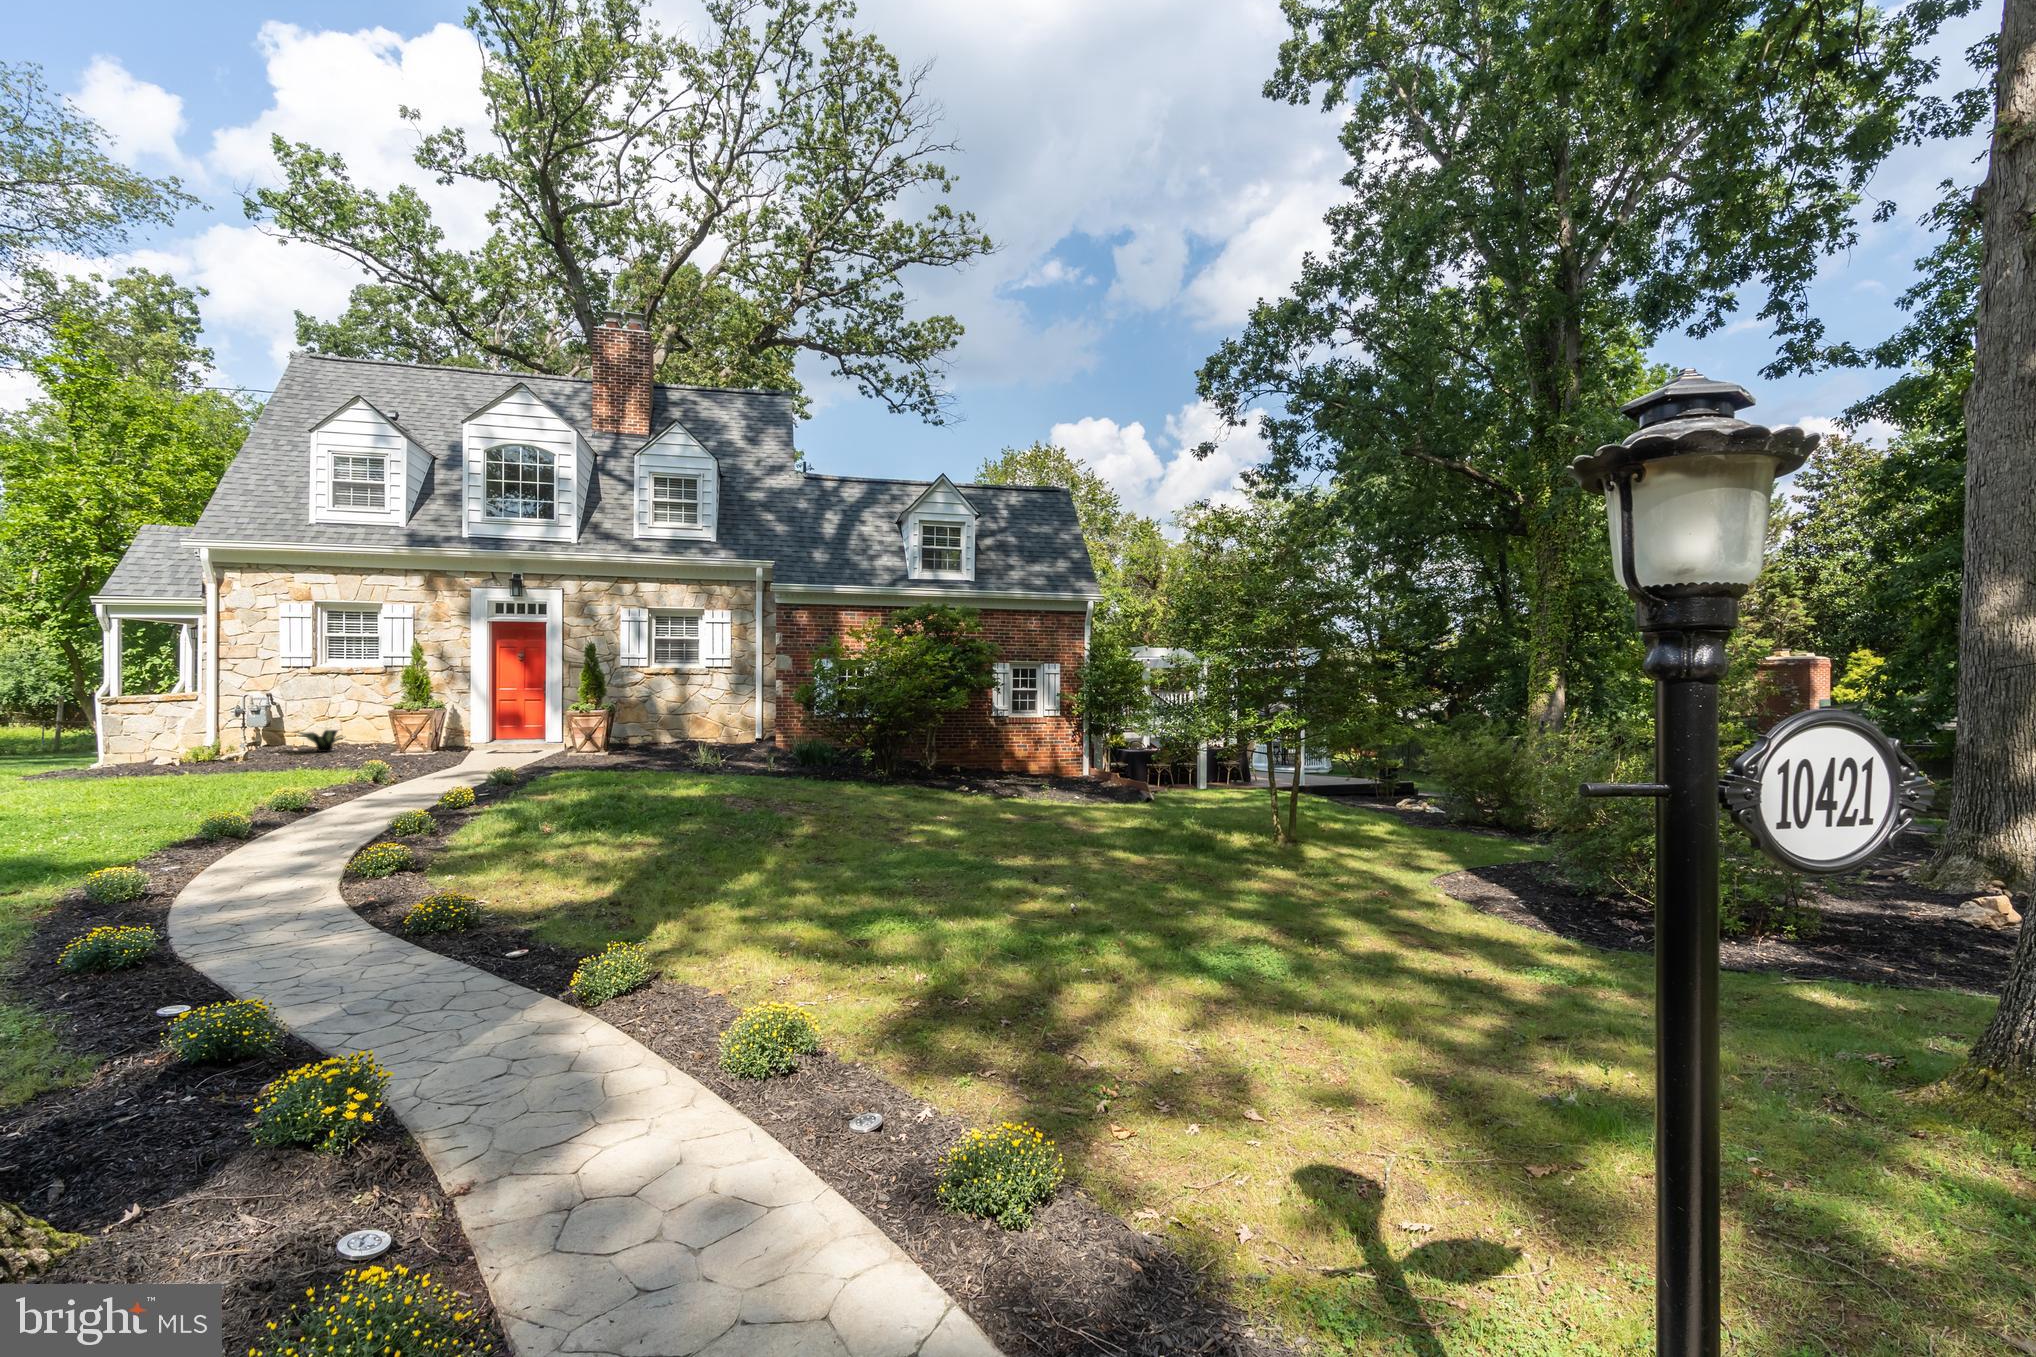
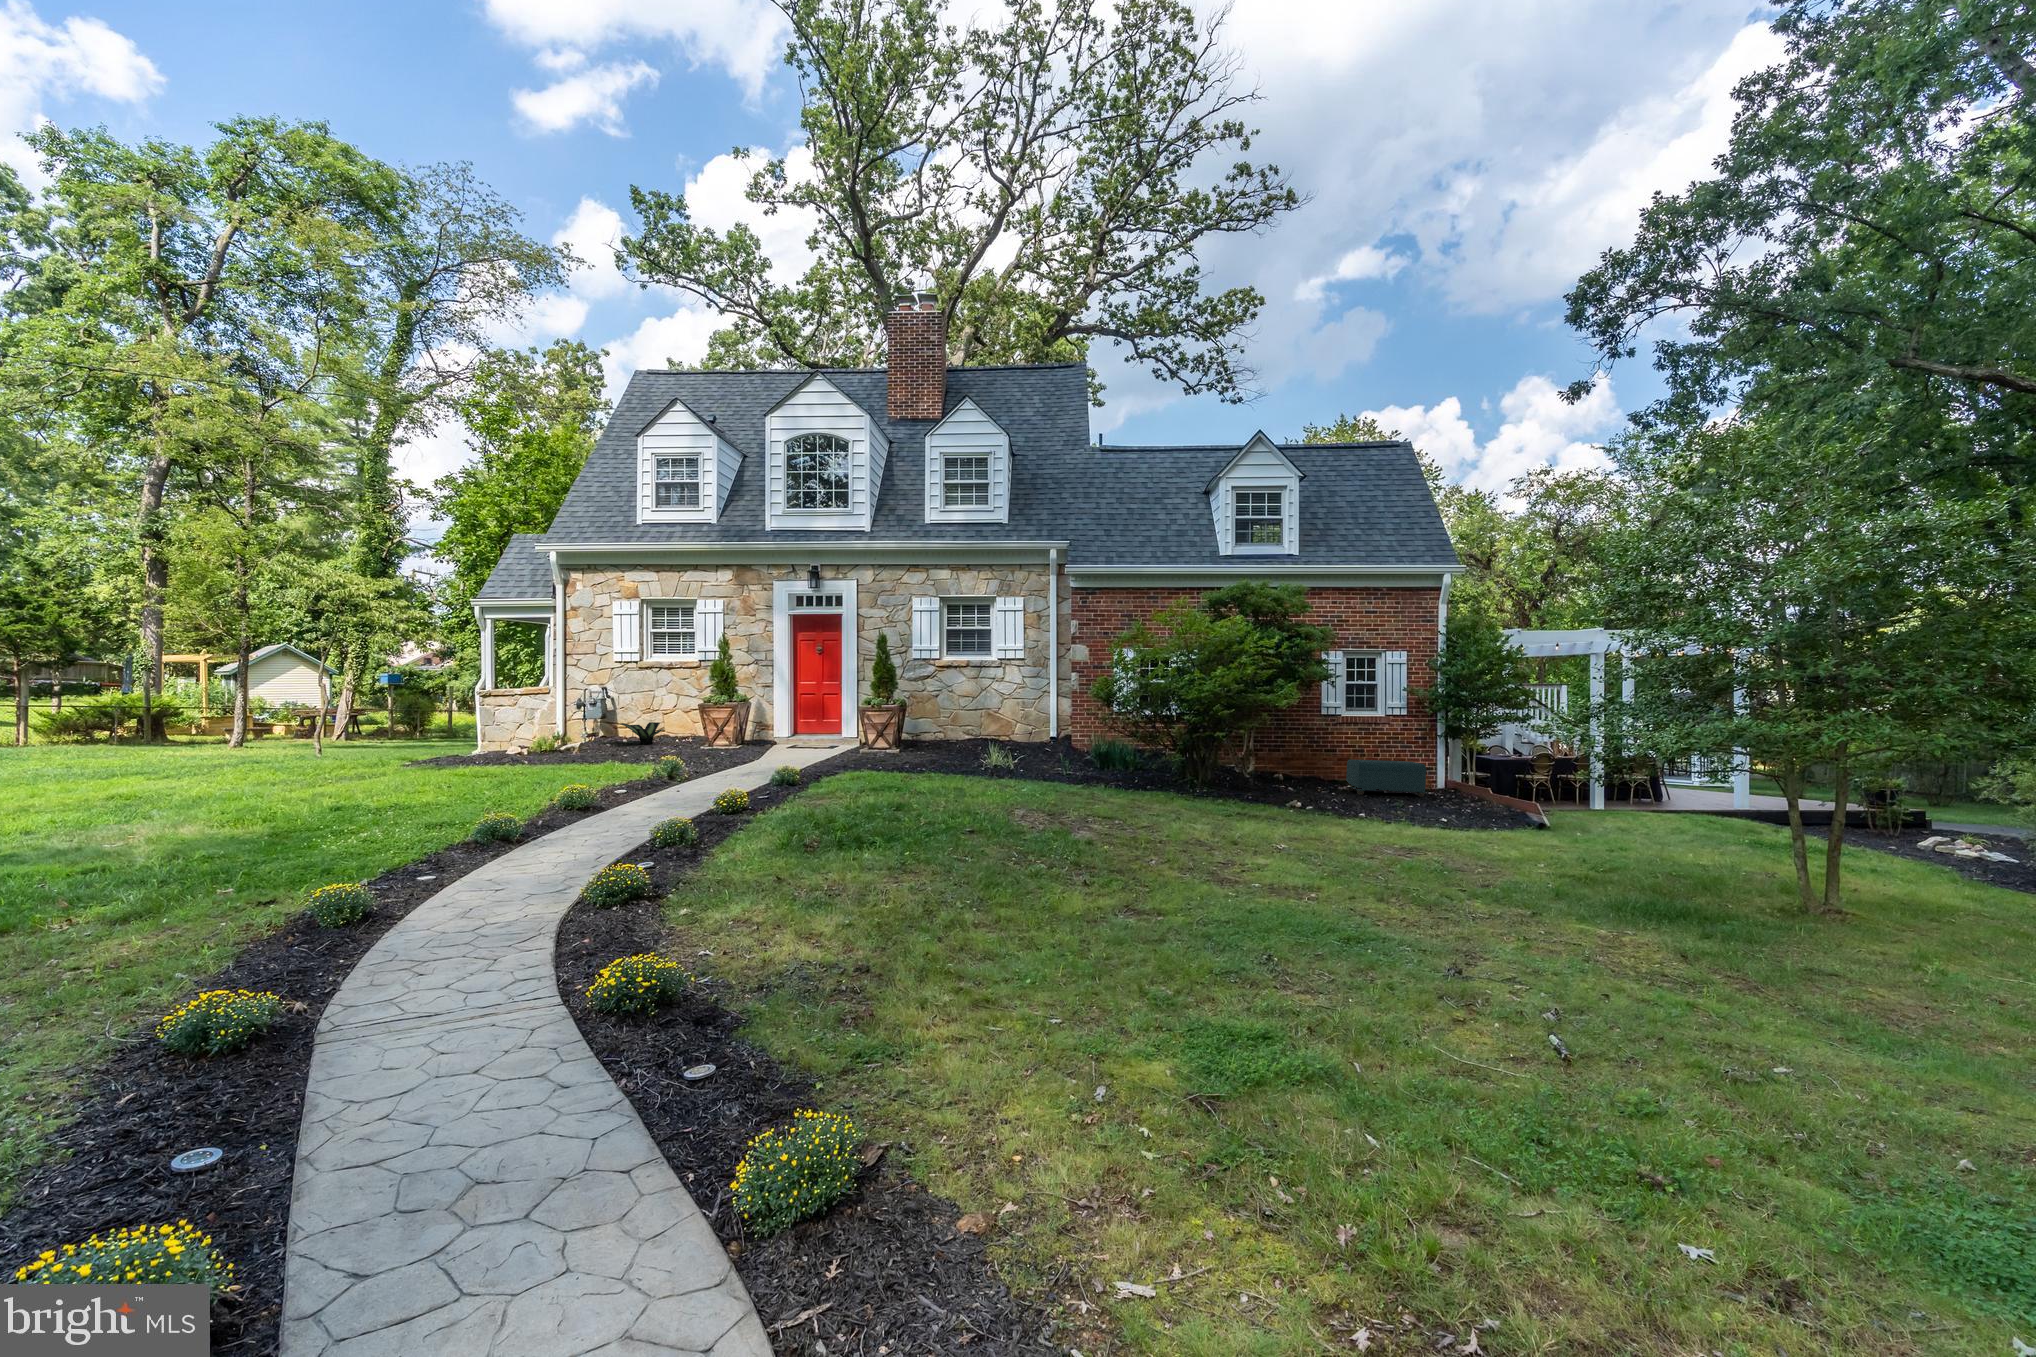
bench: none [1008,749,1067,777] -> present [1346,760,1426,797]

